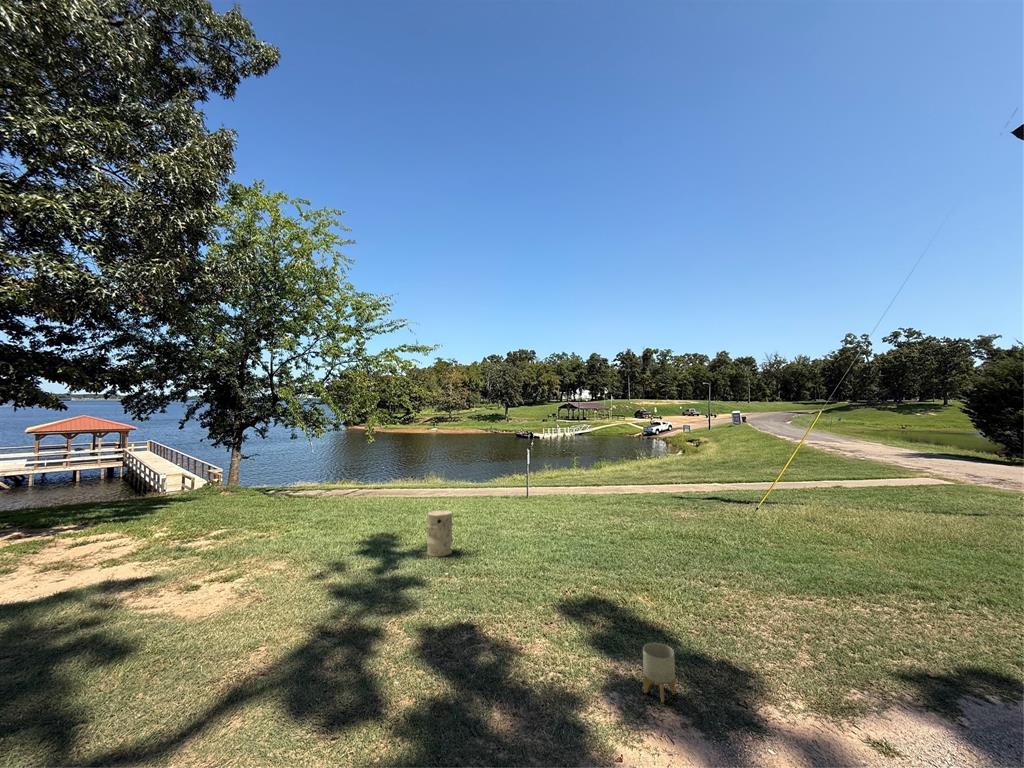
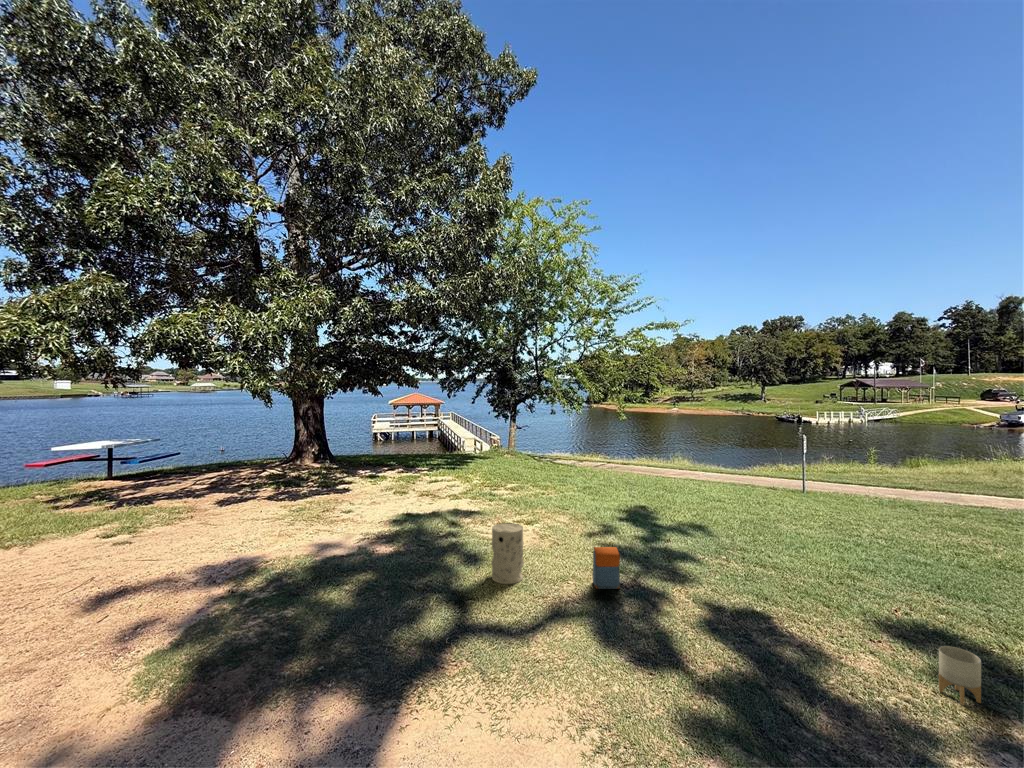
trash can: present [427,510,453,556] -> present [491,523,524,584]
backpack: none [296,599,332,662] -> present [593,547,620,589]

